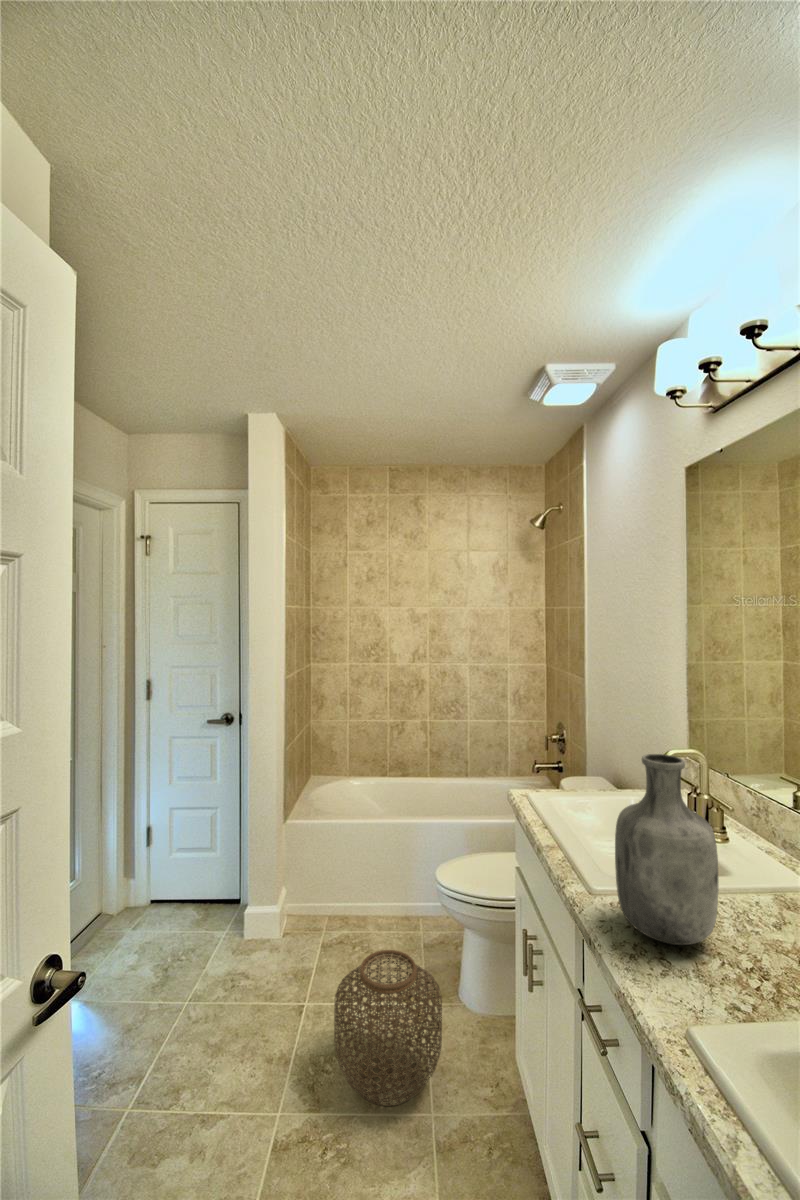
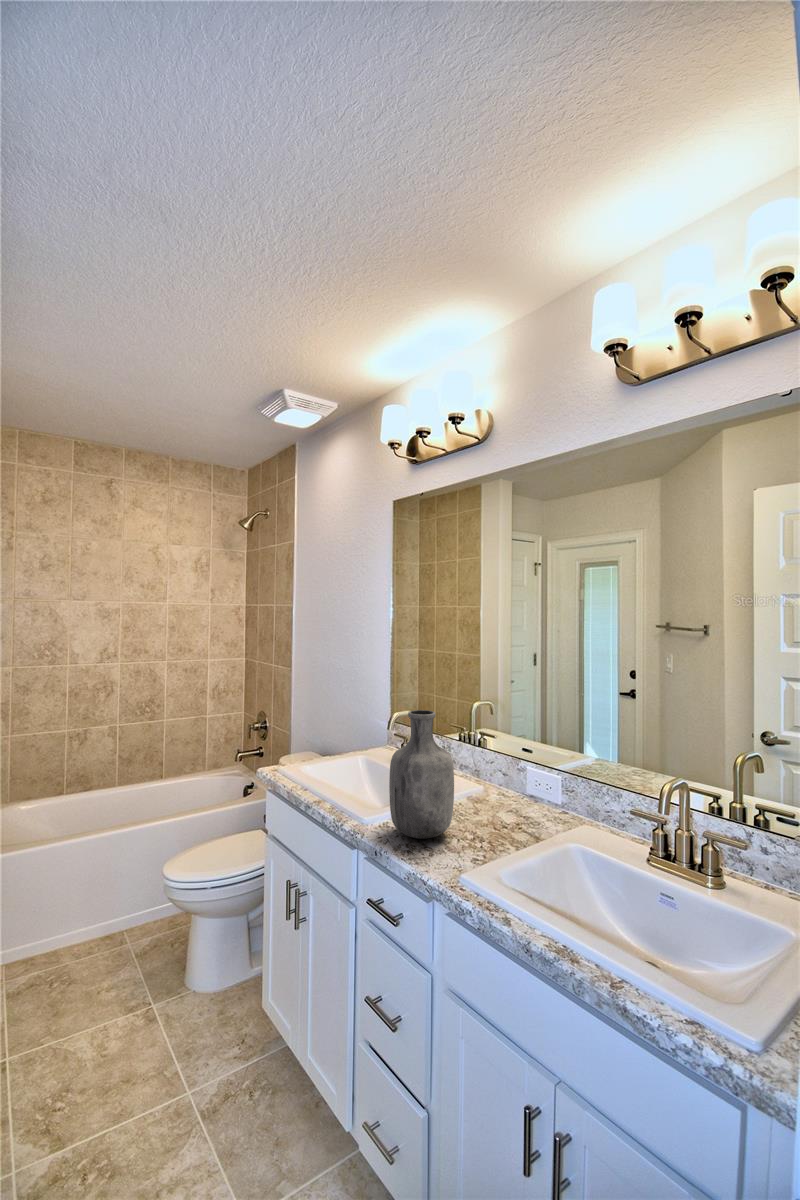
woven basket: present [334,950,442,1106] -> none [68,955,193,1119]

